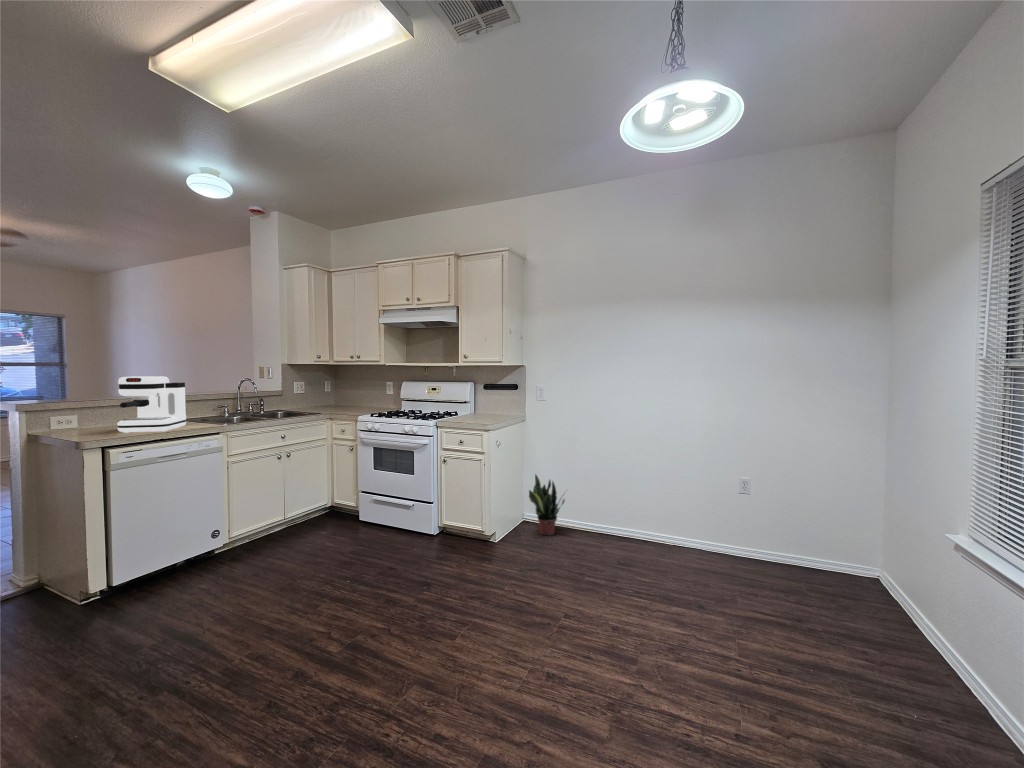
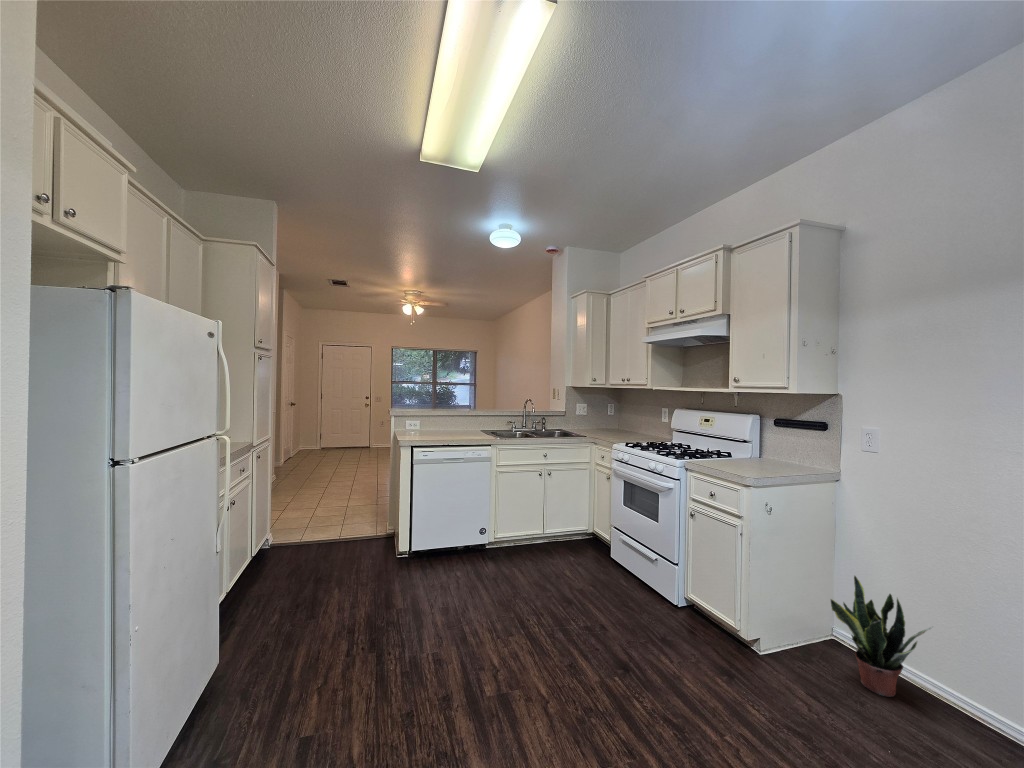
coffee maker: present [117,376,186,433] -> none [428,395,473,439]

